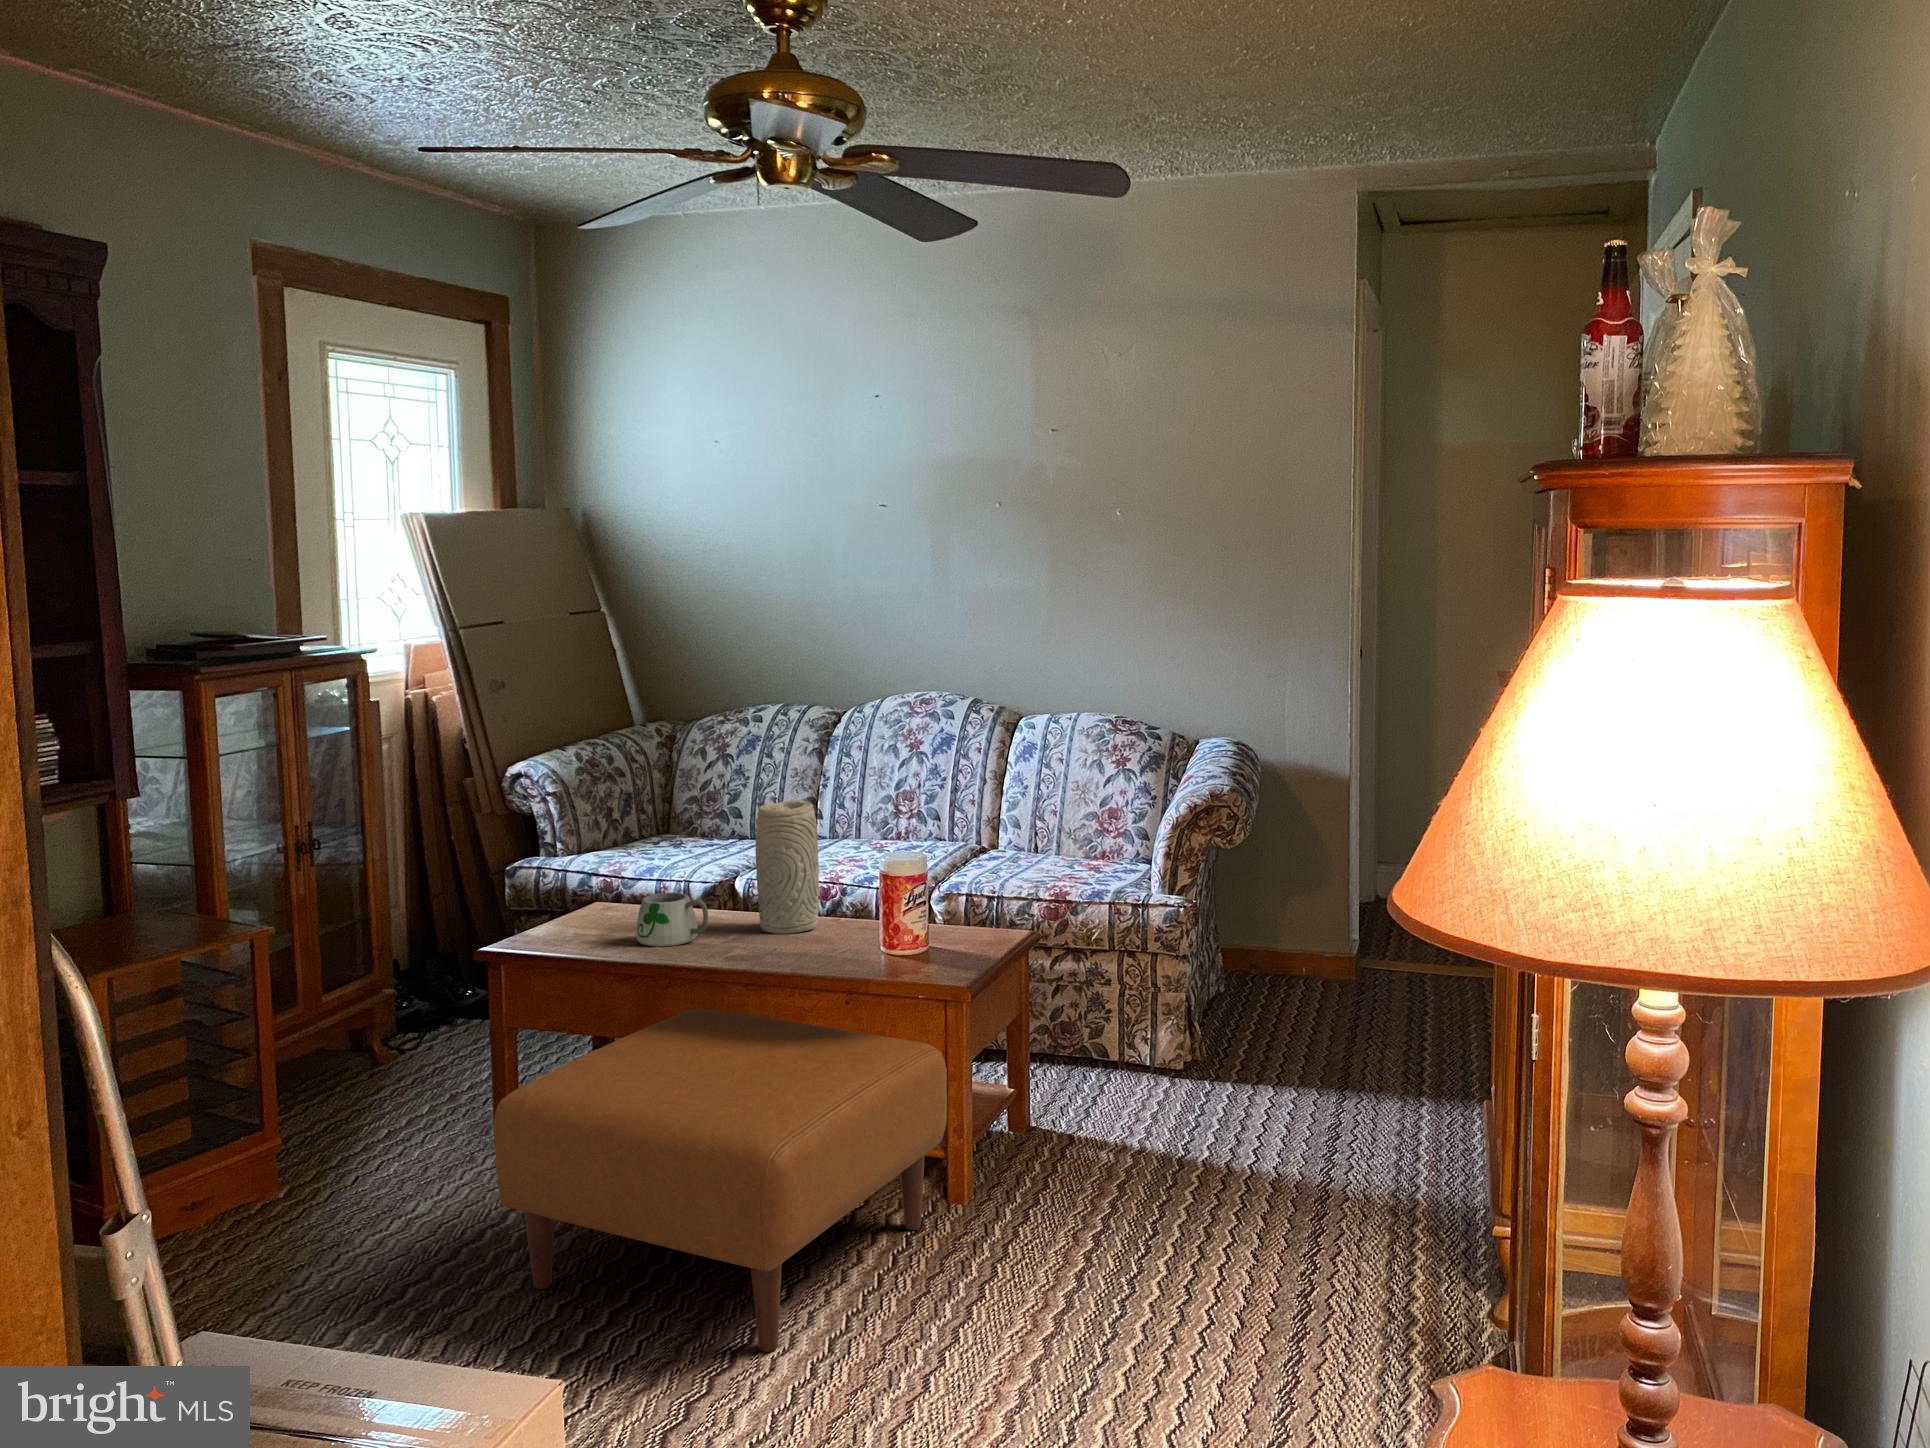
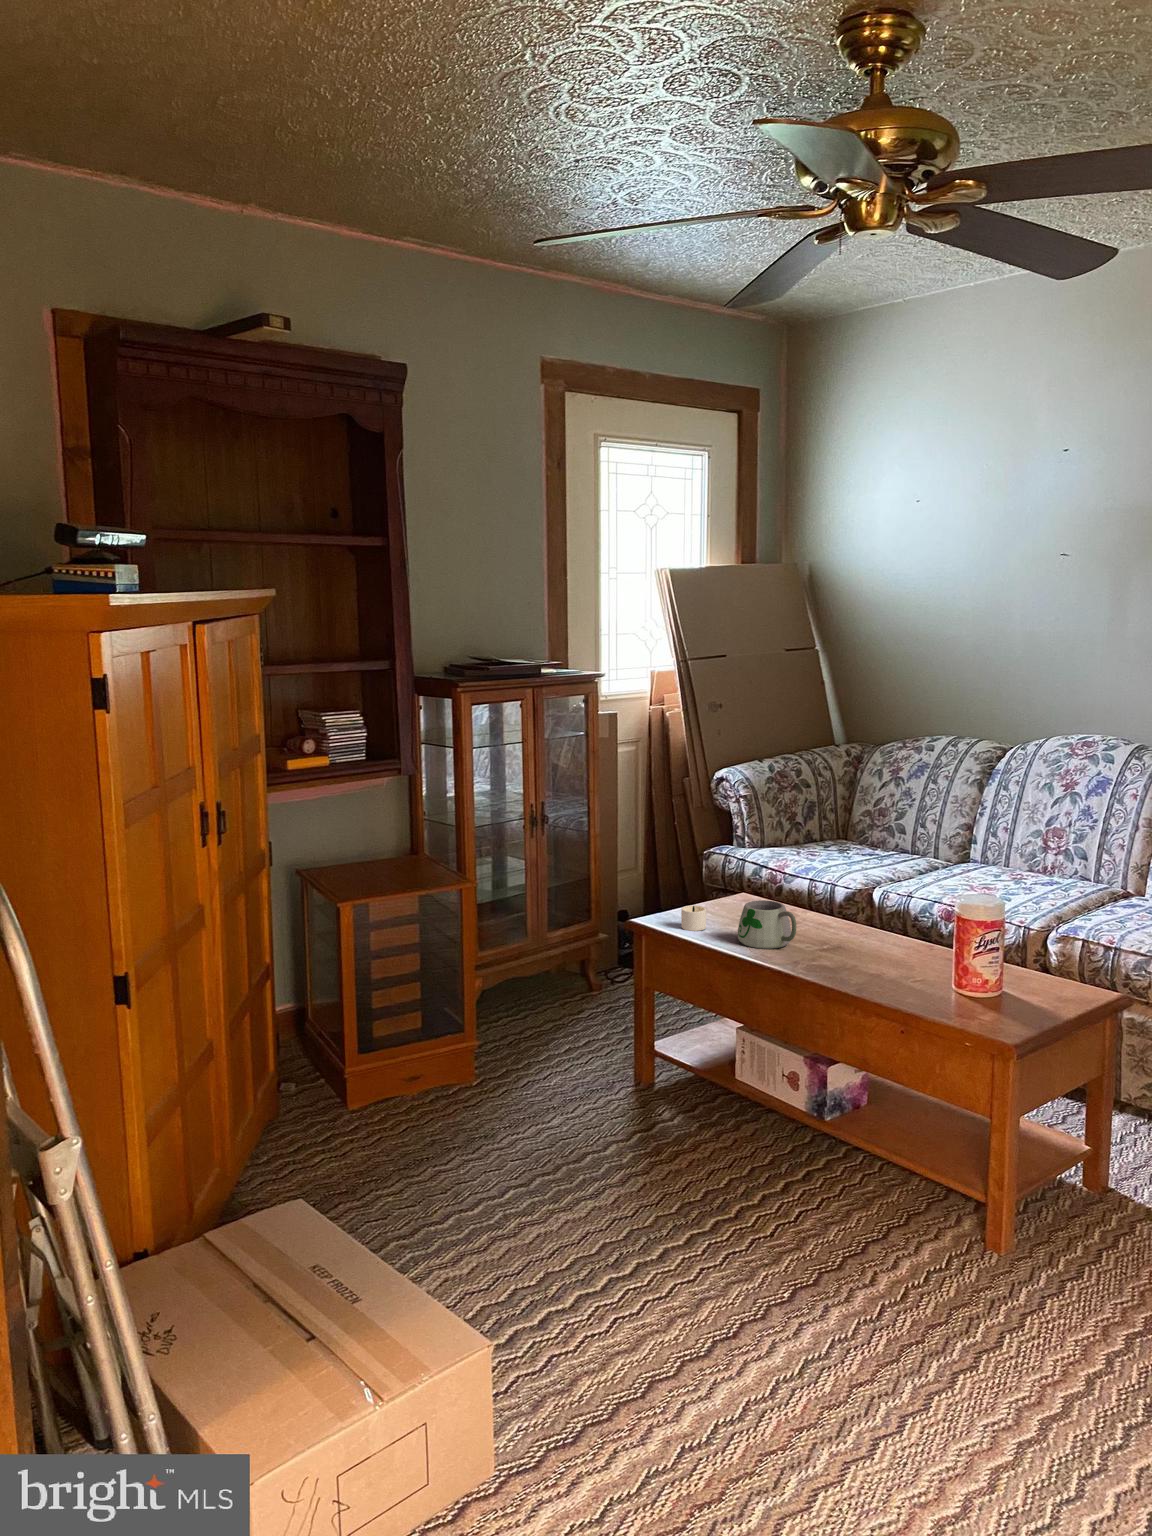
vase: present [756,800,819,934] -> none [852,831,910,954]
candle: none [557,913,603,943] -> present [681,905,706,931]
ottoman: present [494,1009,947,1352] -> none [567,1009,981,1352]

